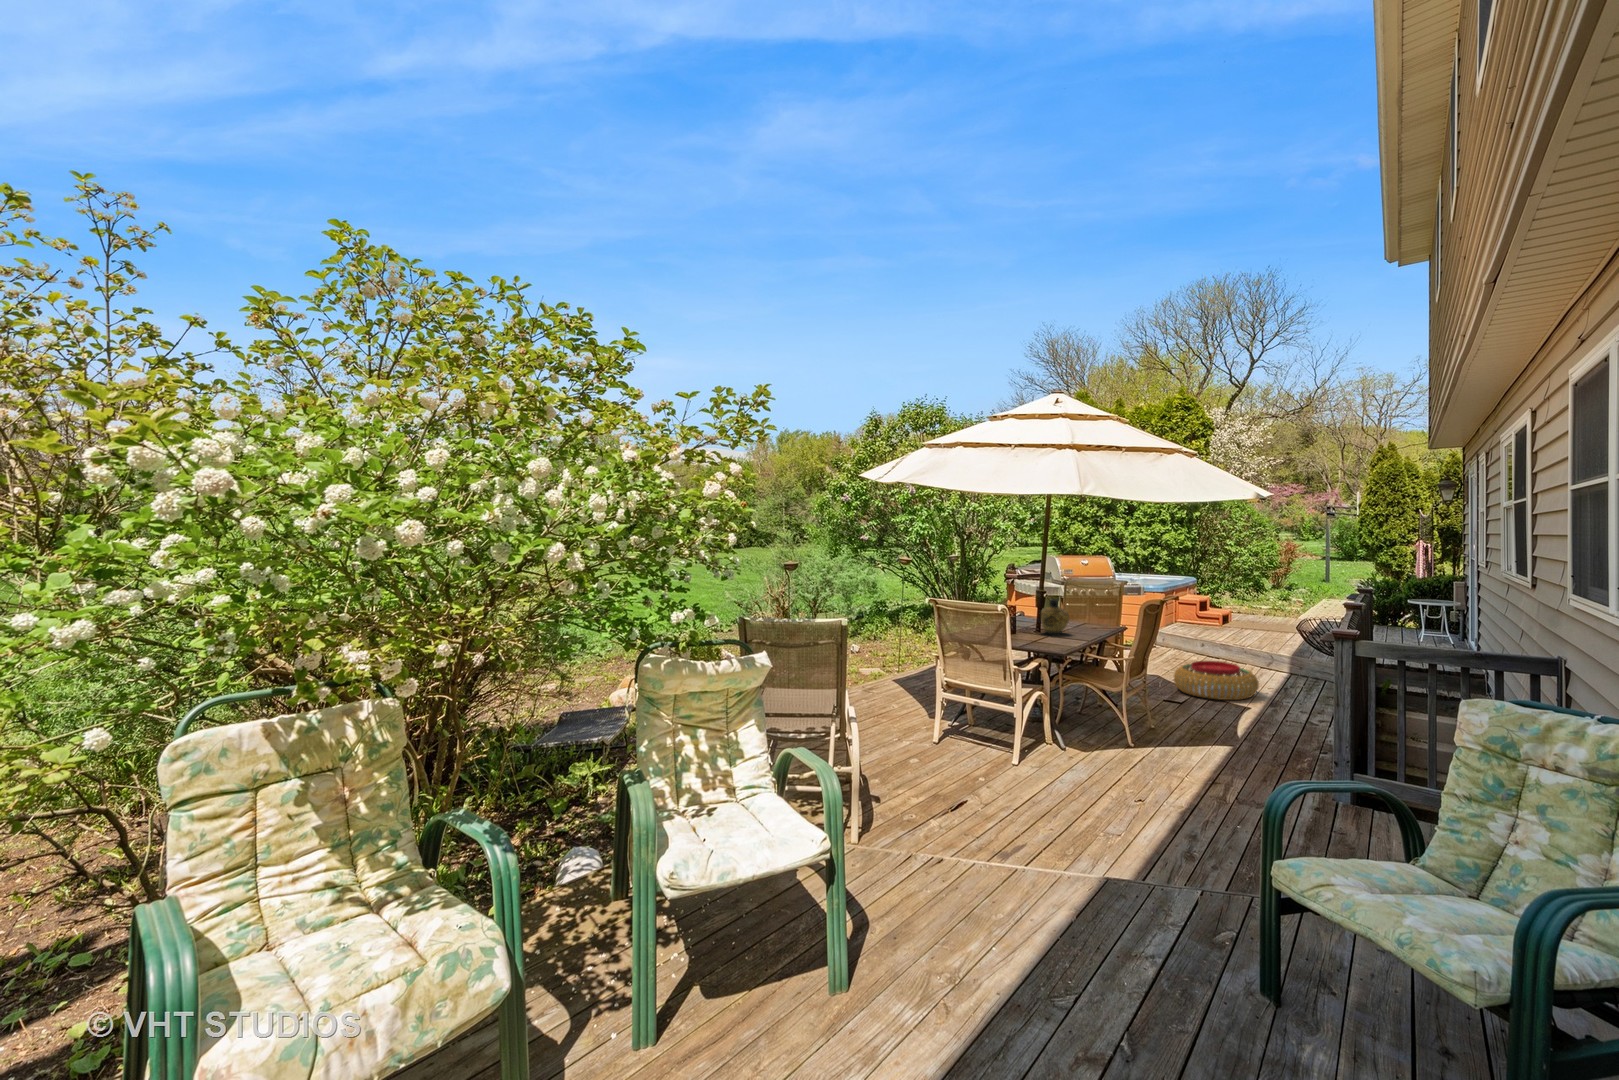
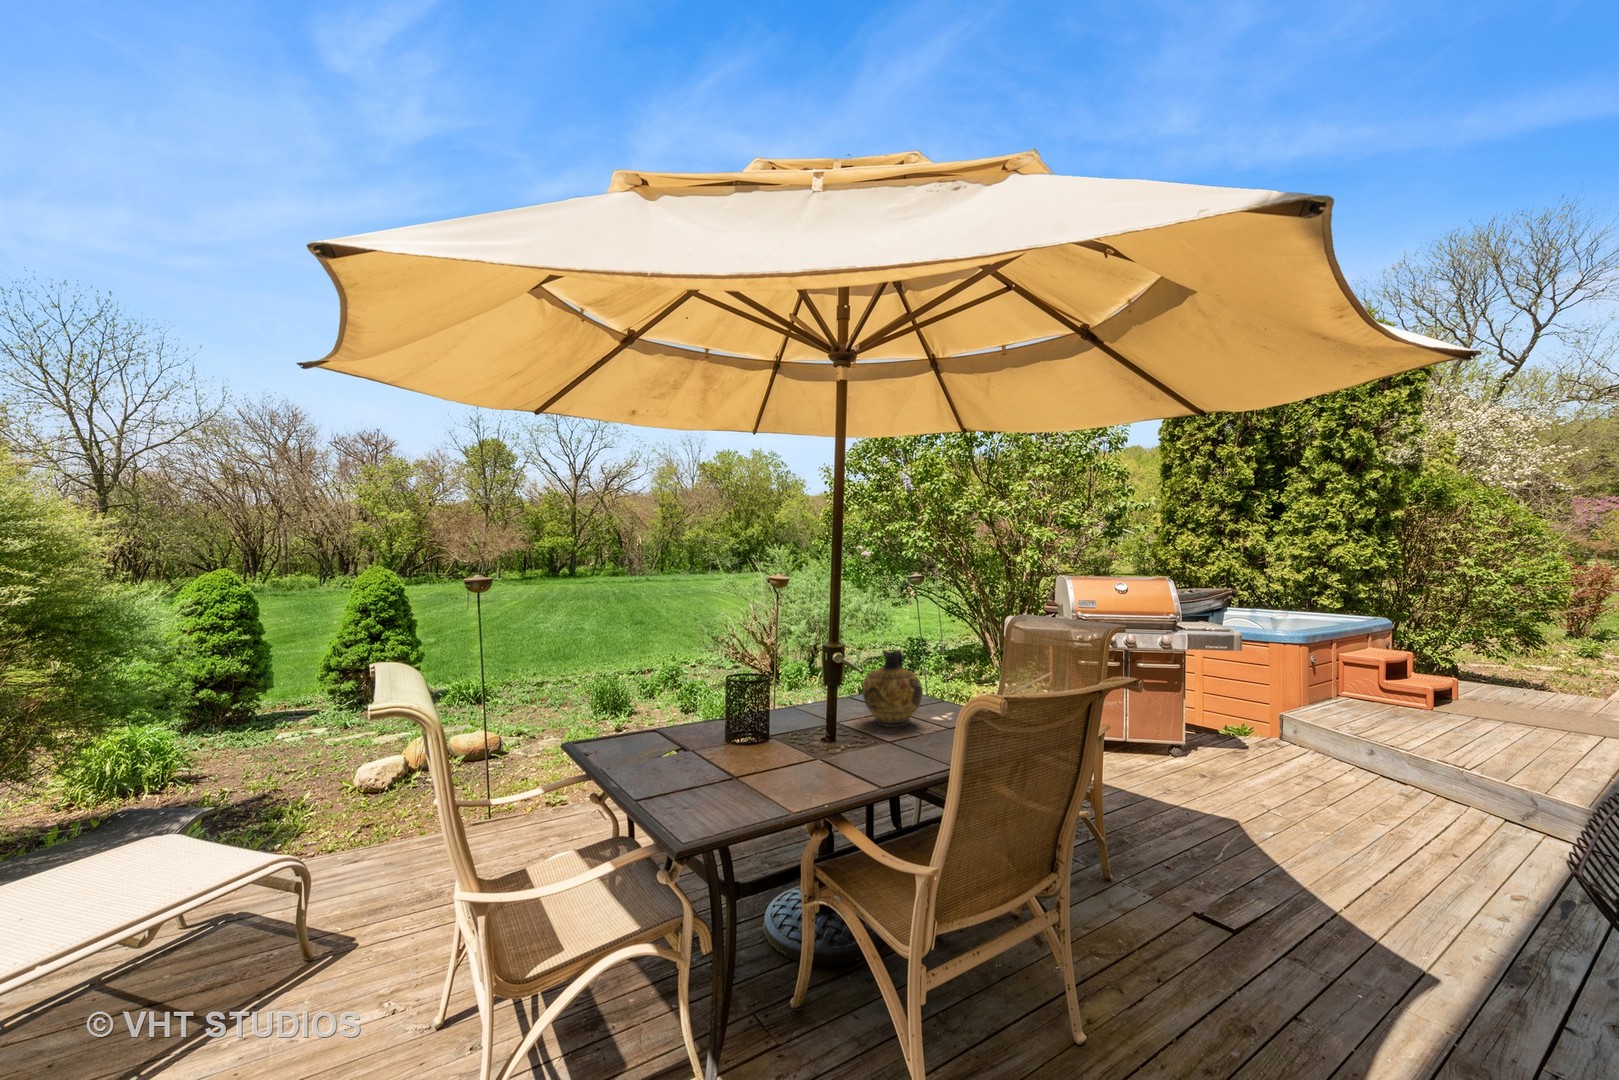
pouf: present [1173,661,1259,700] -> none [1236,798,1455,918]

